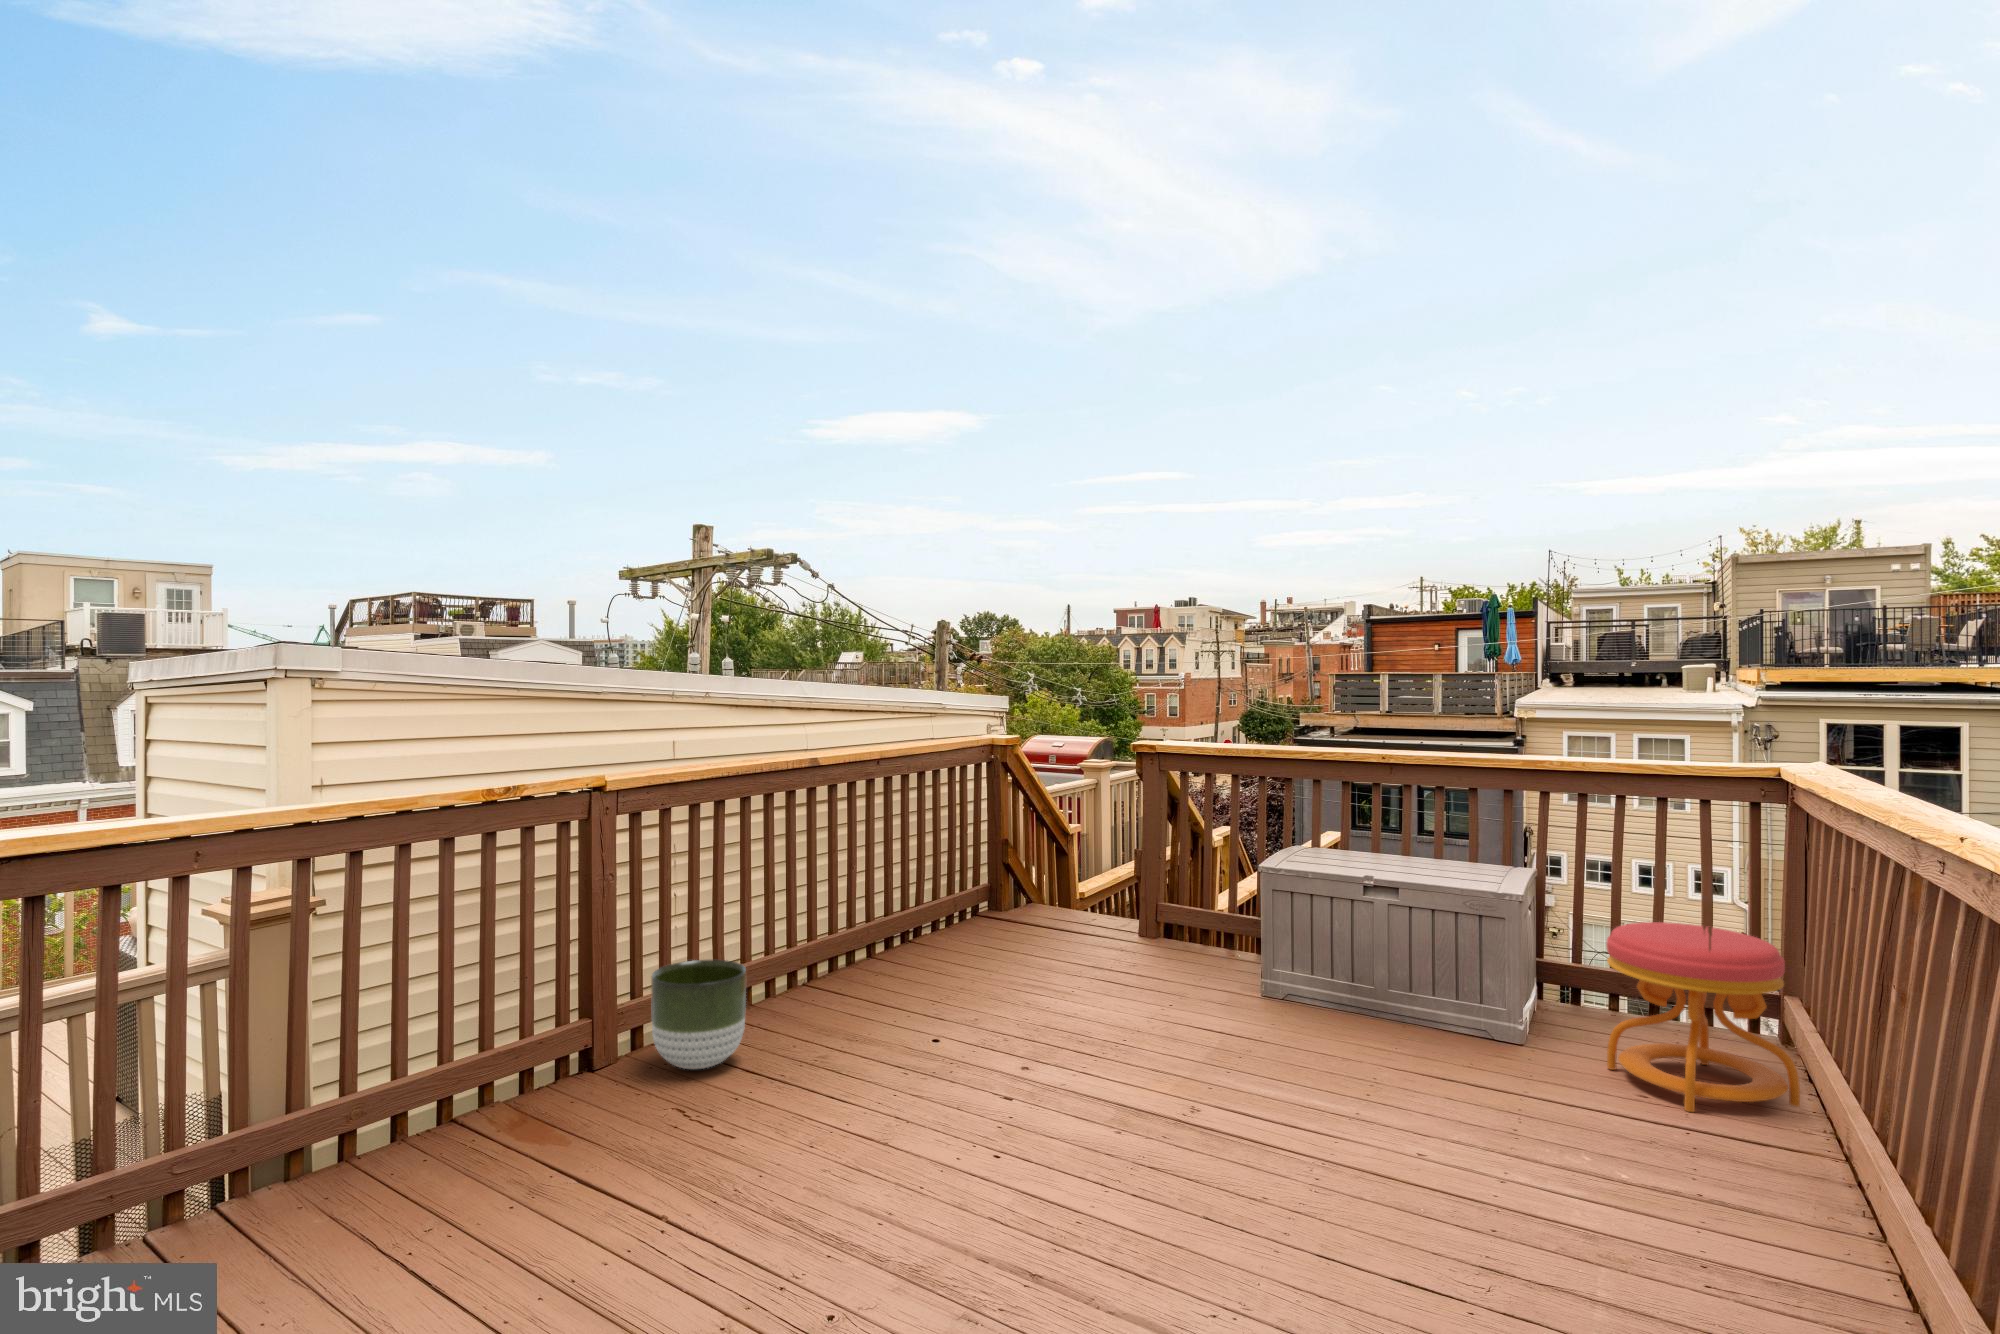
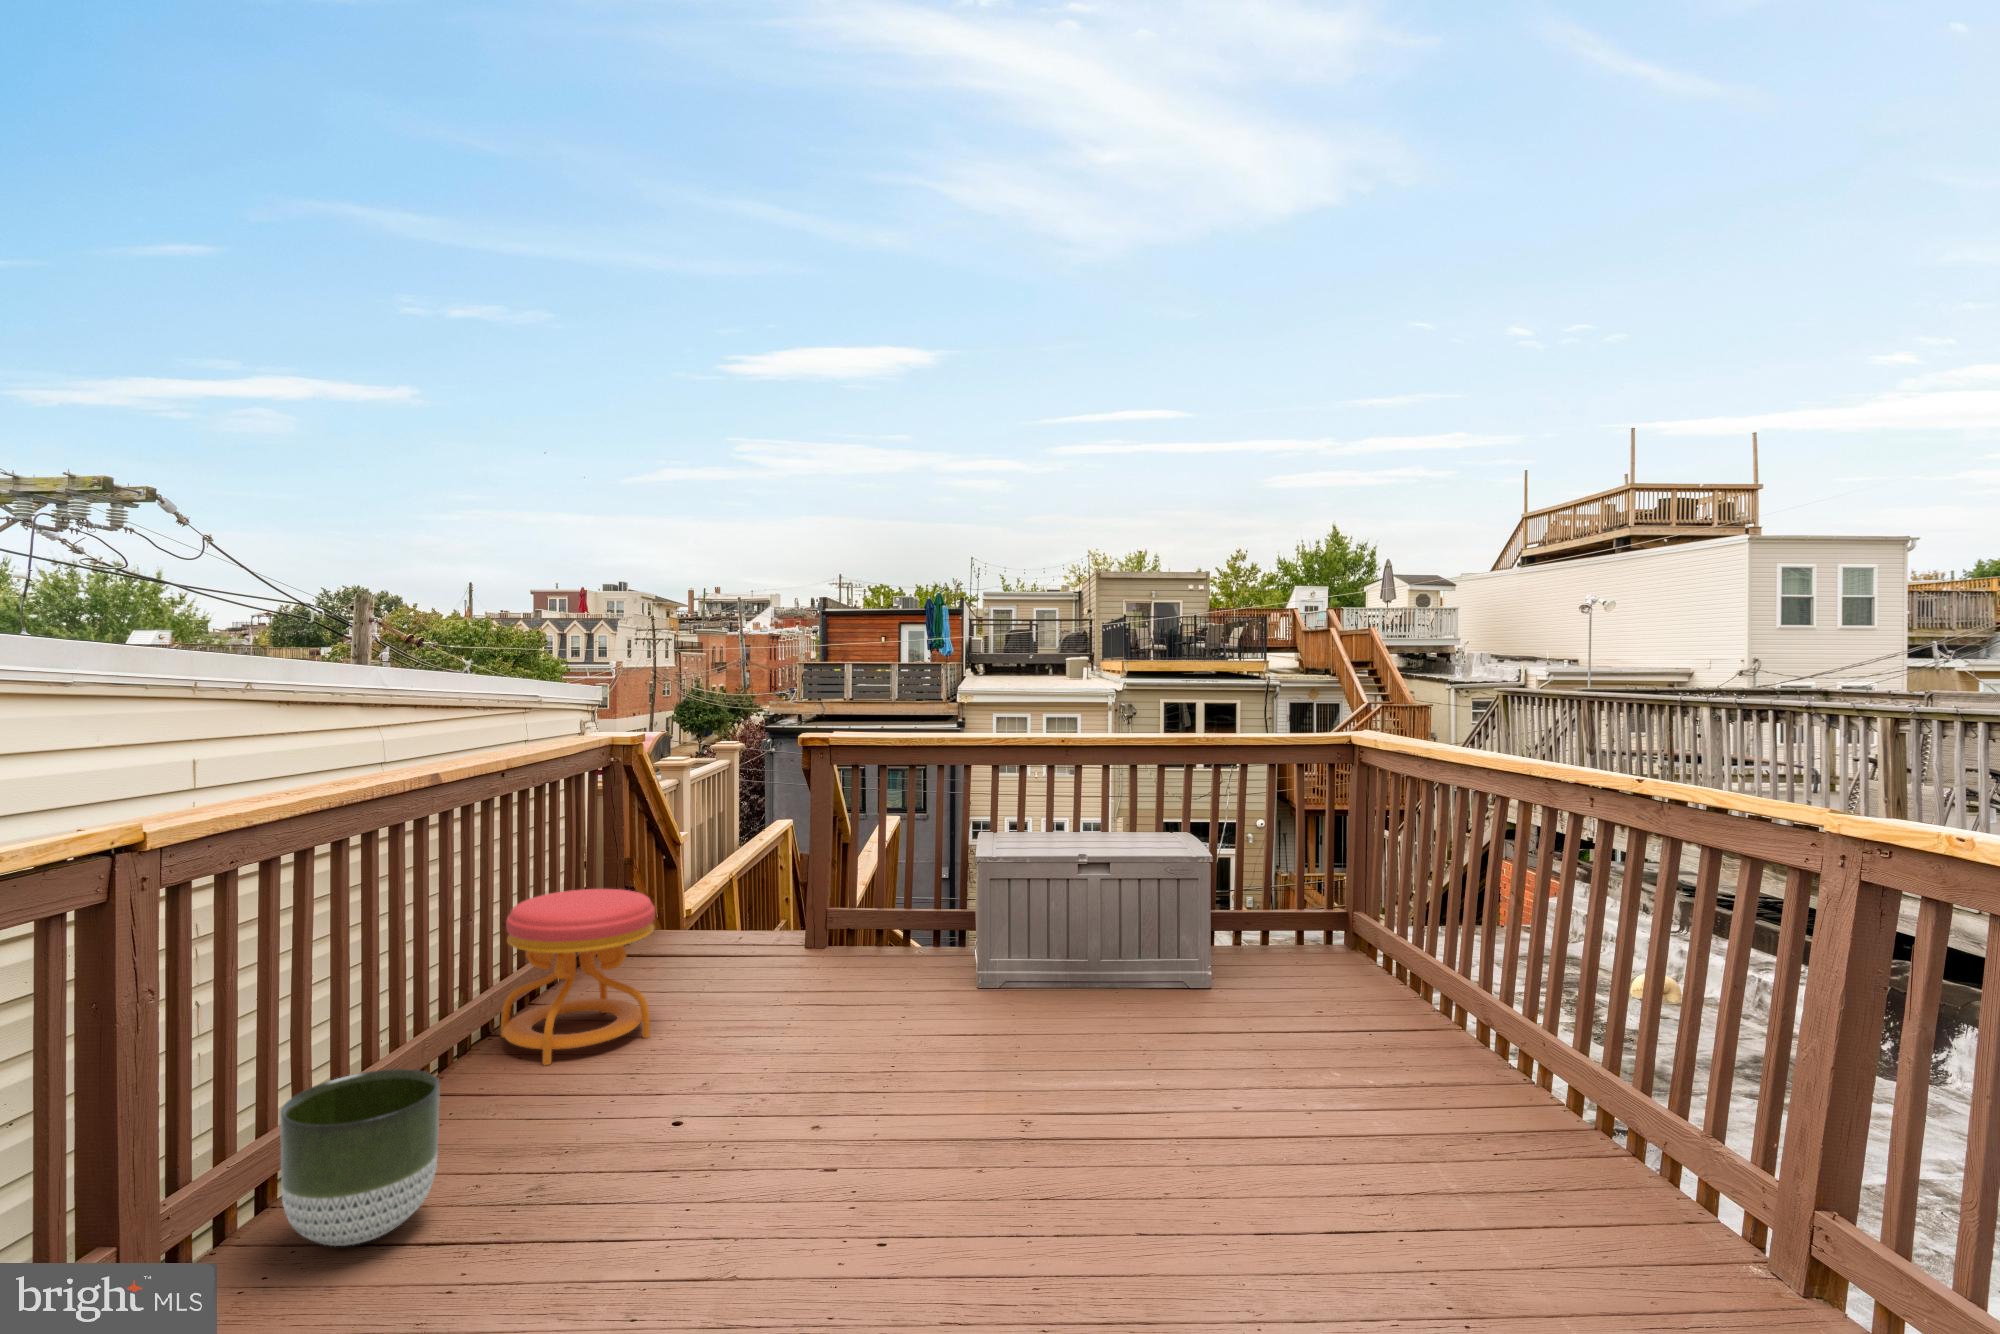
stool: present [1606,922,1800,1112] -> present [501,889,655,1065]

